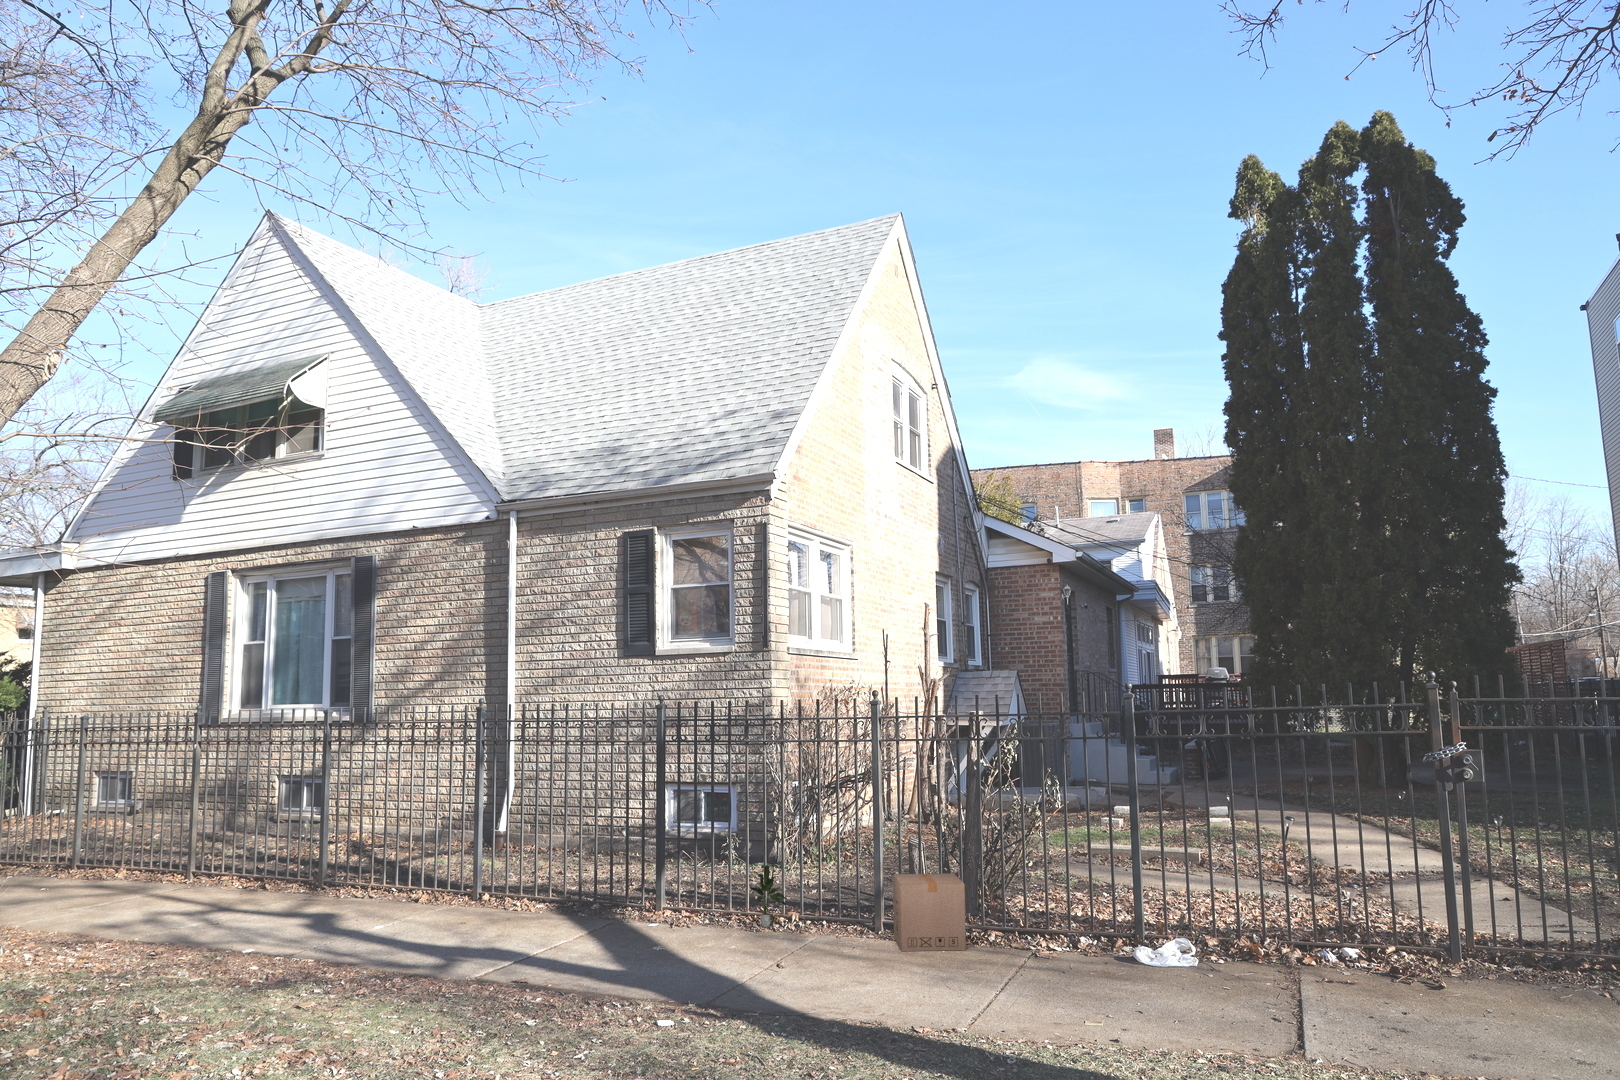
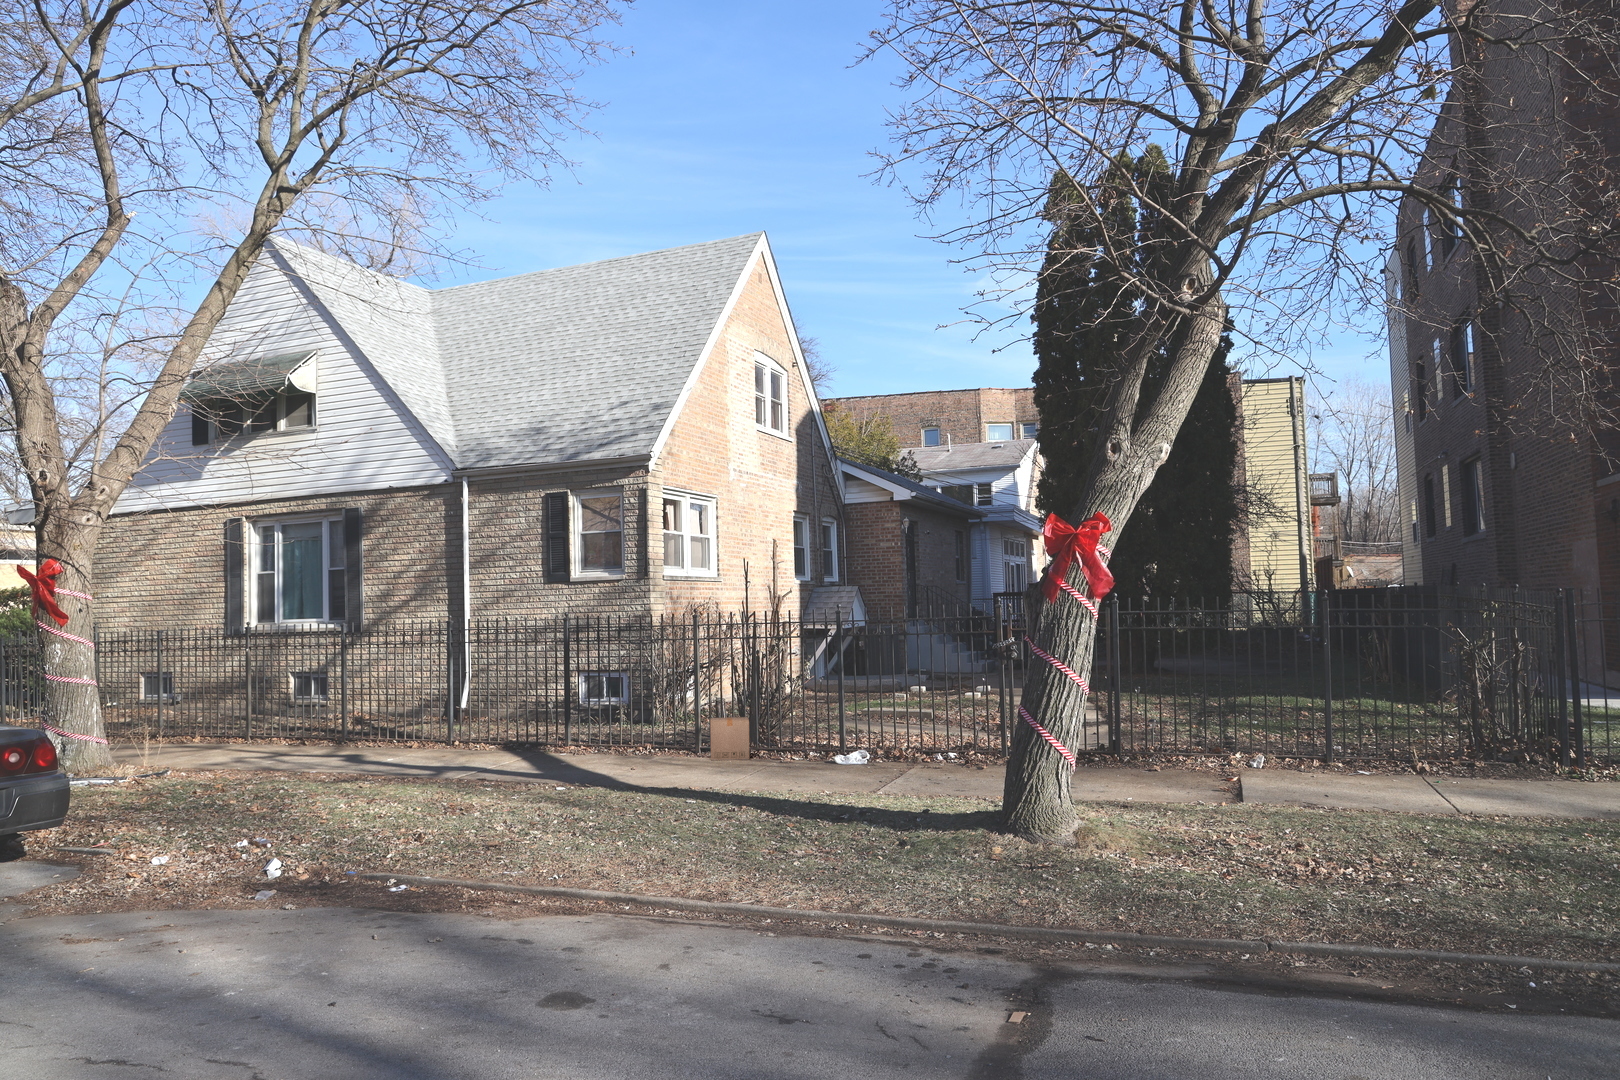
potted plant: present [750,865,787,927] -> none [624,716,649,753]

